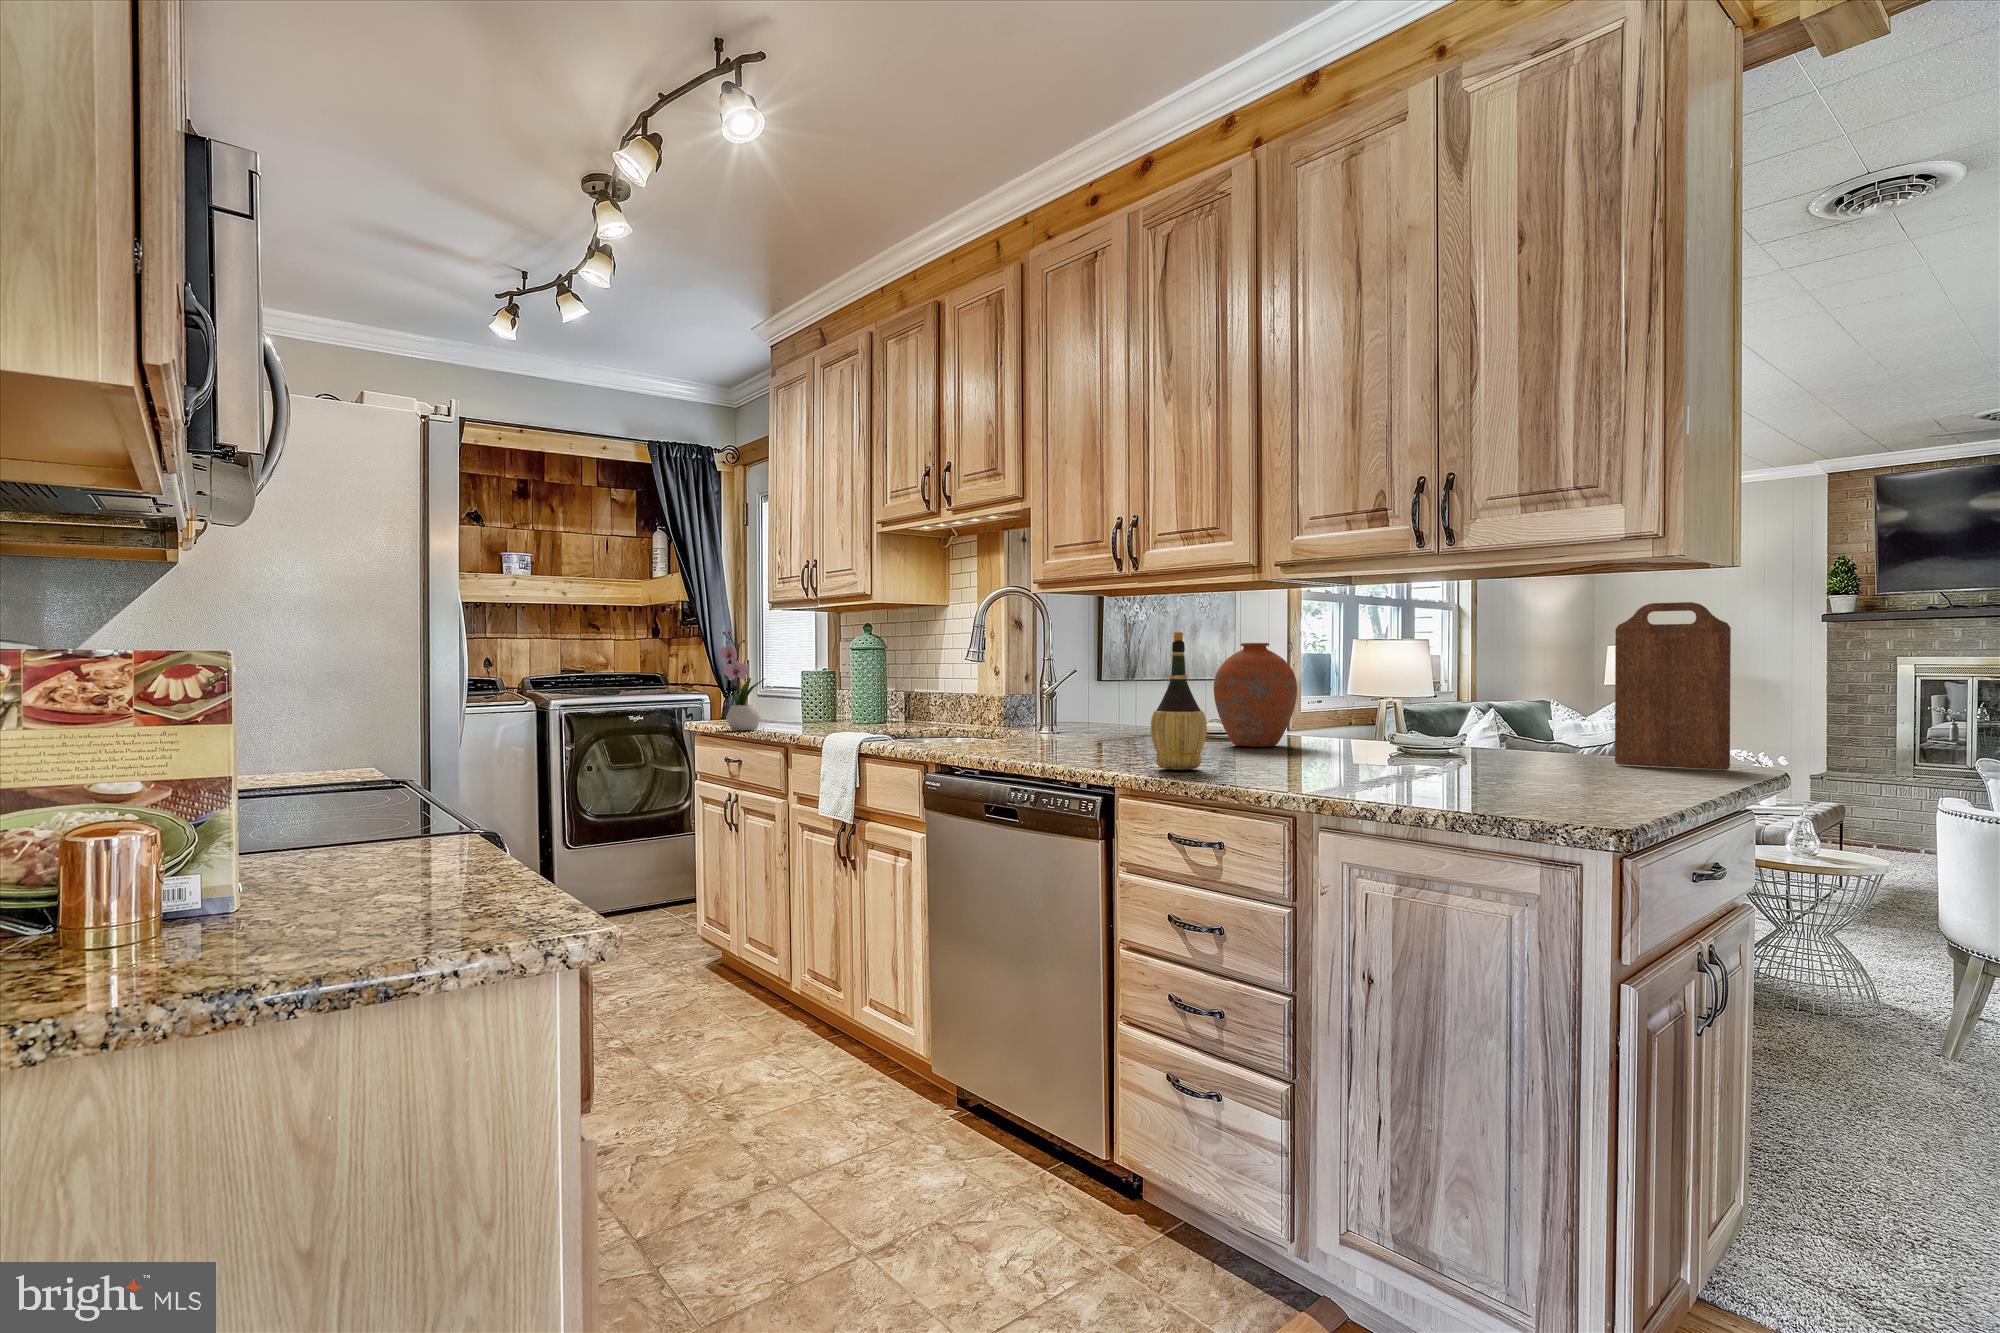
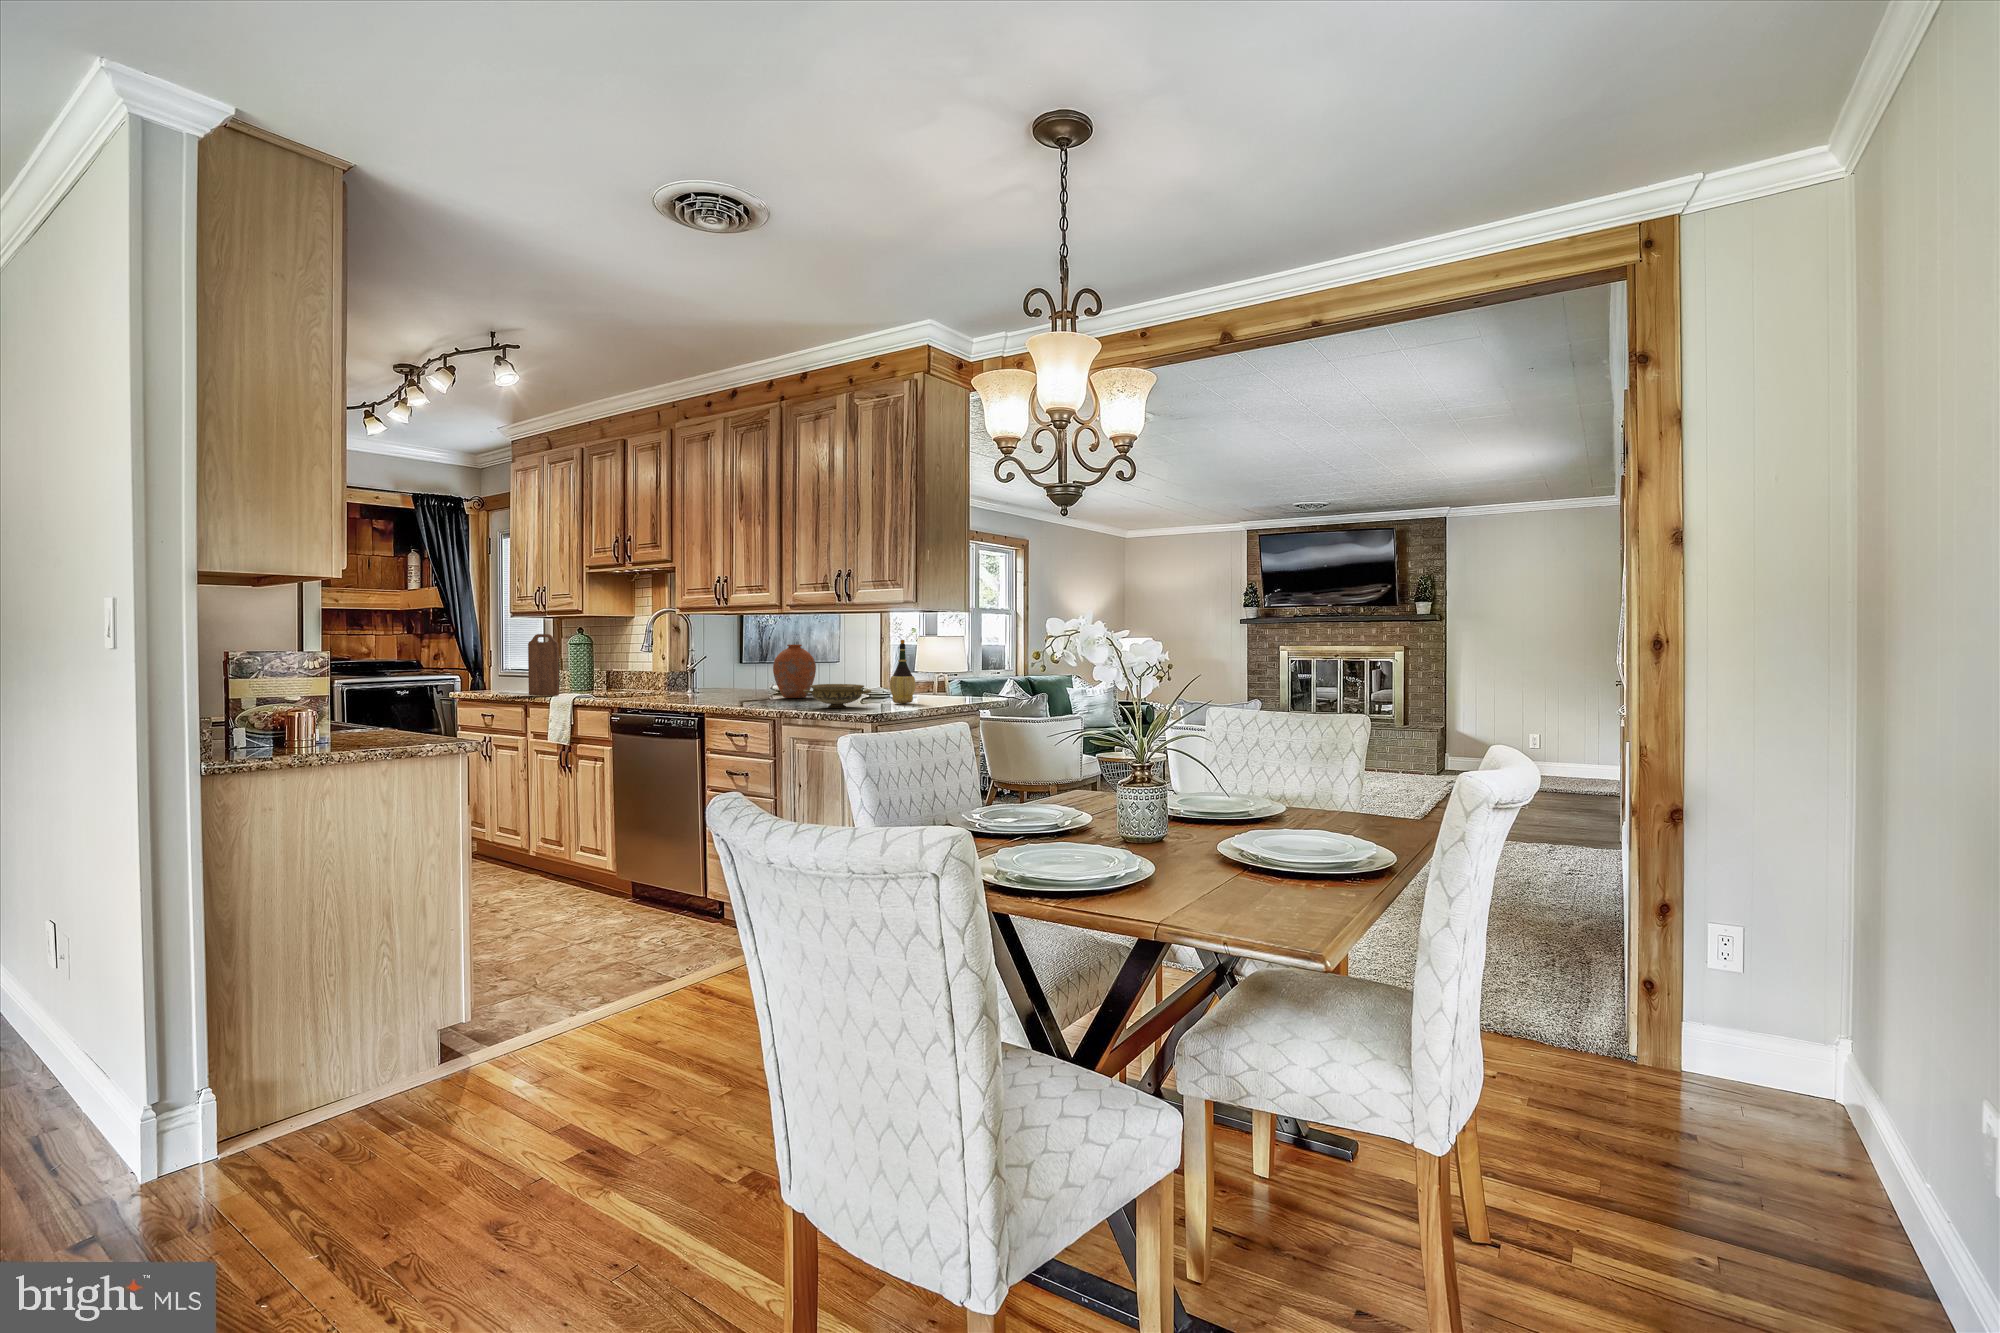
cutting board: present [1615,602,1731,770] -> present [528,634,559,696]
flower arrangement: present [719,631,765,731] -> none [479,634,511,697]
wine bottle: present [1151,632,1207,770] -> present [890,640,916,703]
ceramic bowl: none [1360,728,1532,788] -> present [803,684,871,708]

